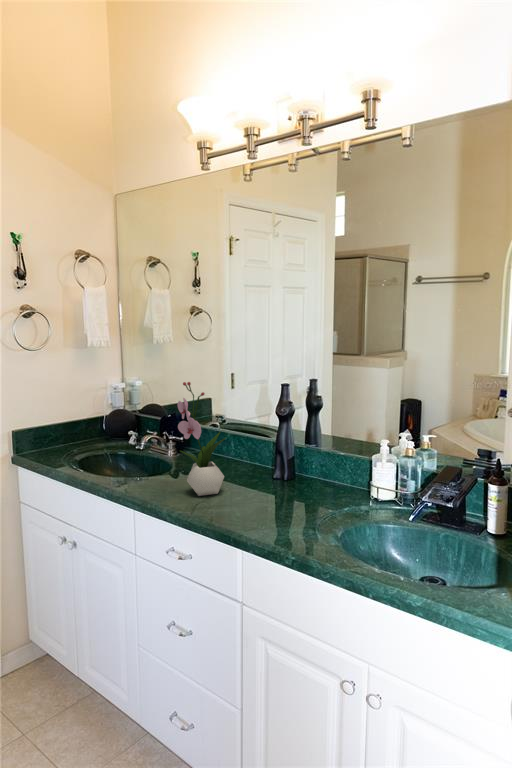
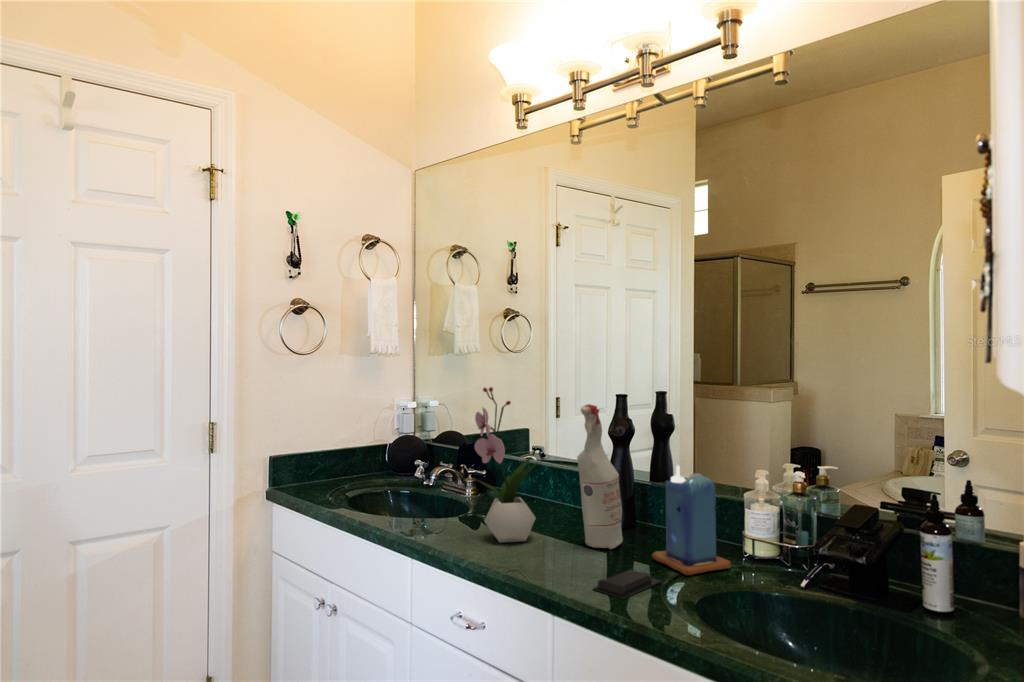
spray bottle: none [255,395,288,497] -> present [577,404,623,549]
candle: none [309,439,363,517] -> present [652,465,731,575]
soap bar: none [269,515,316,538] -> present [593,570,661,599]

